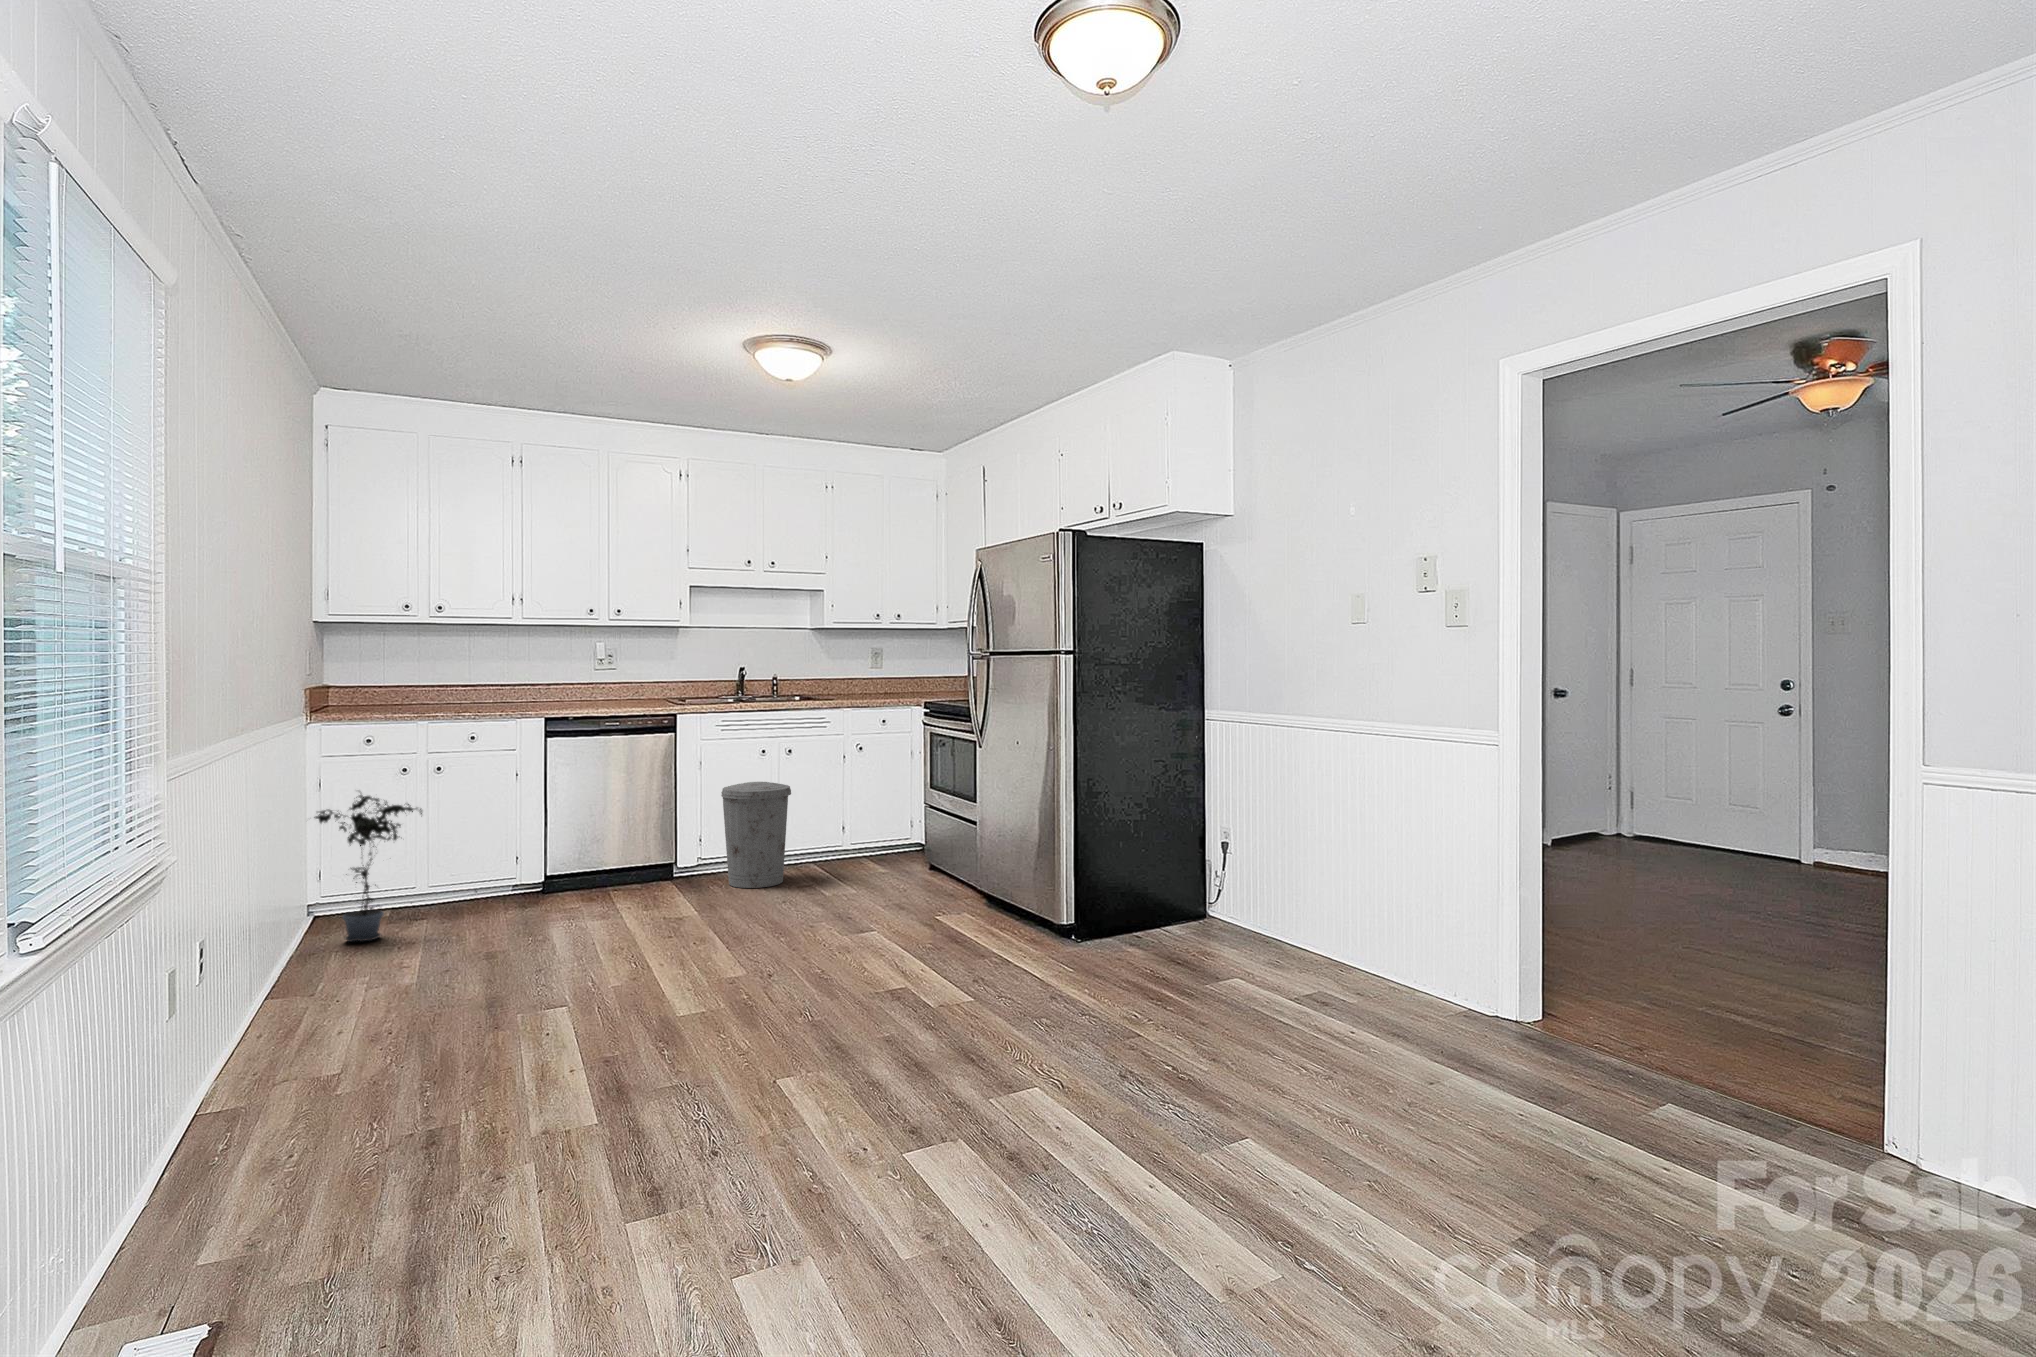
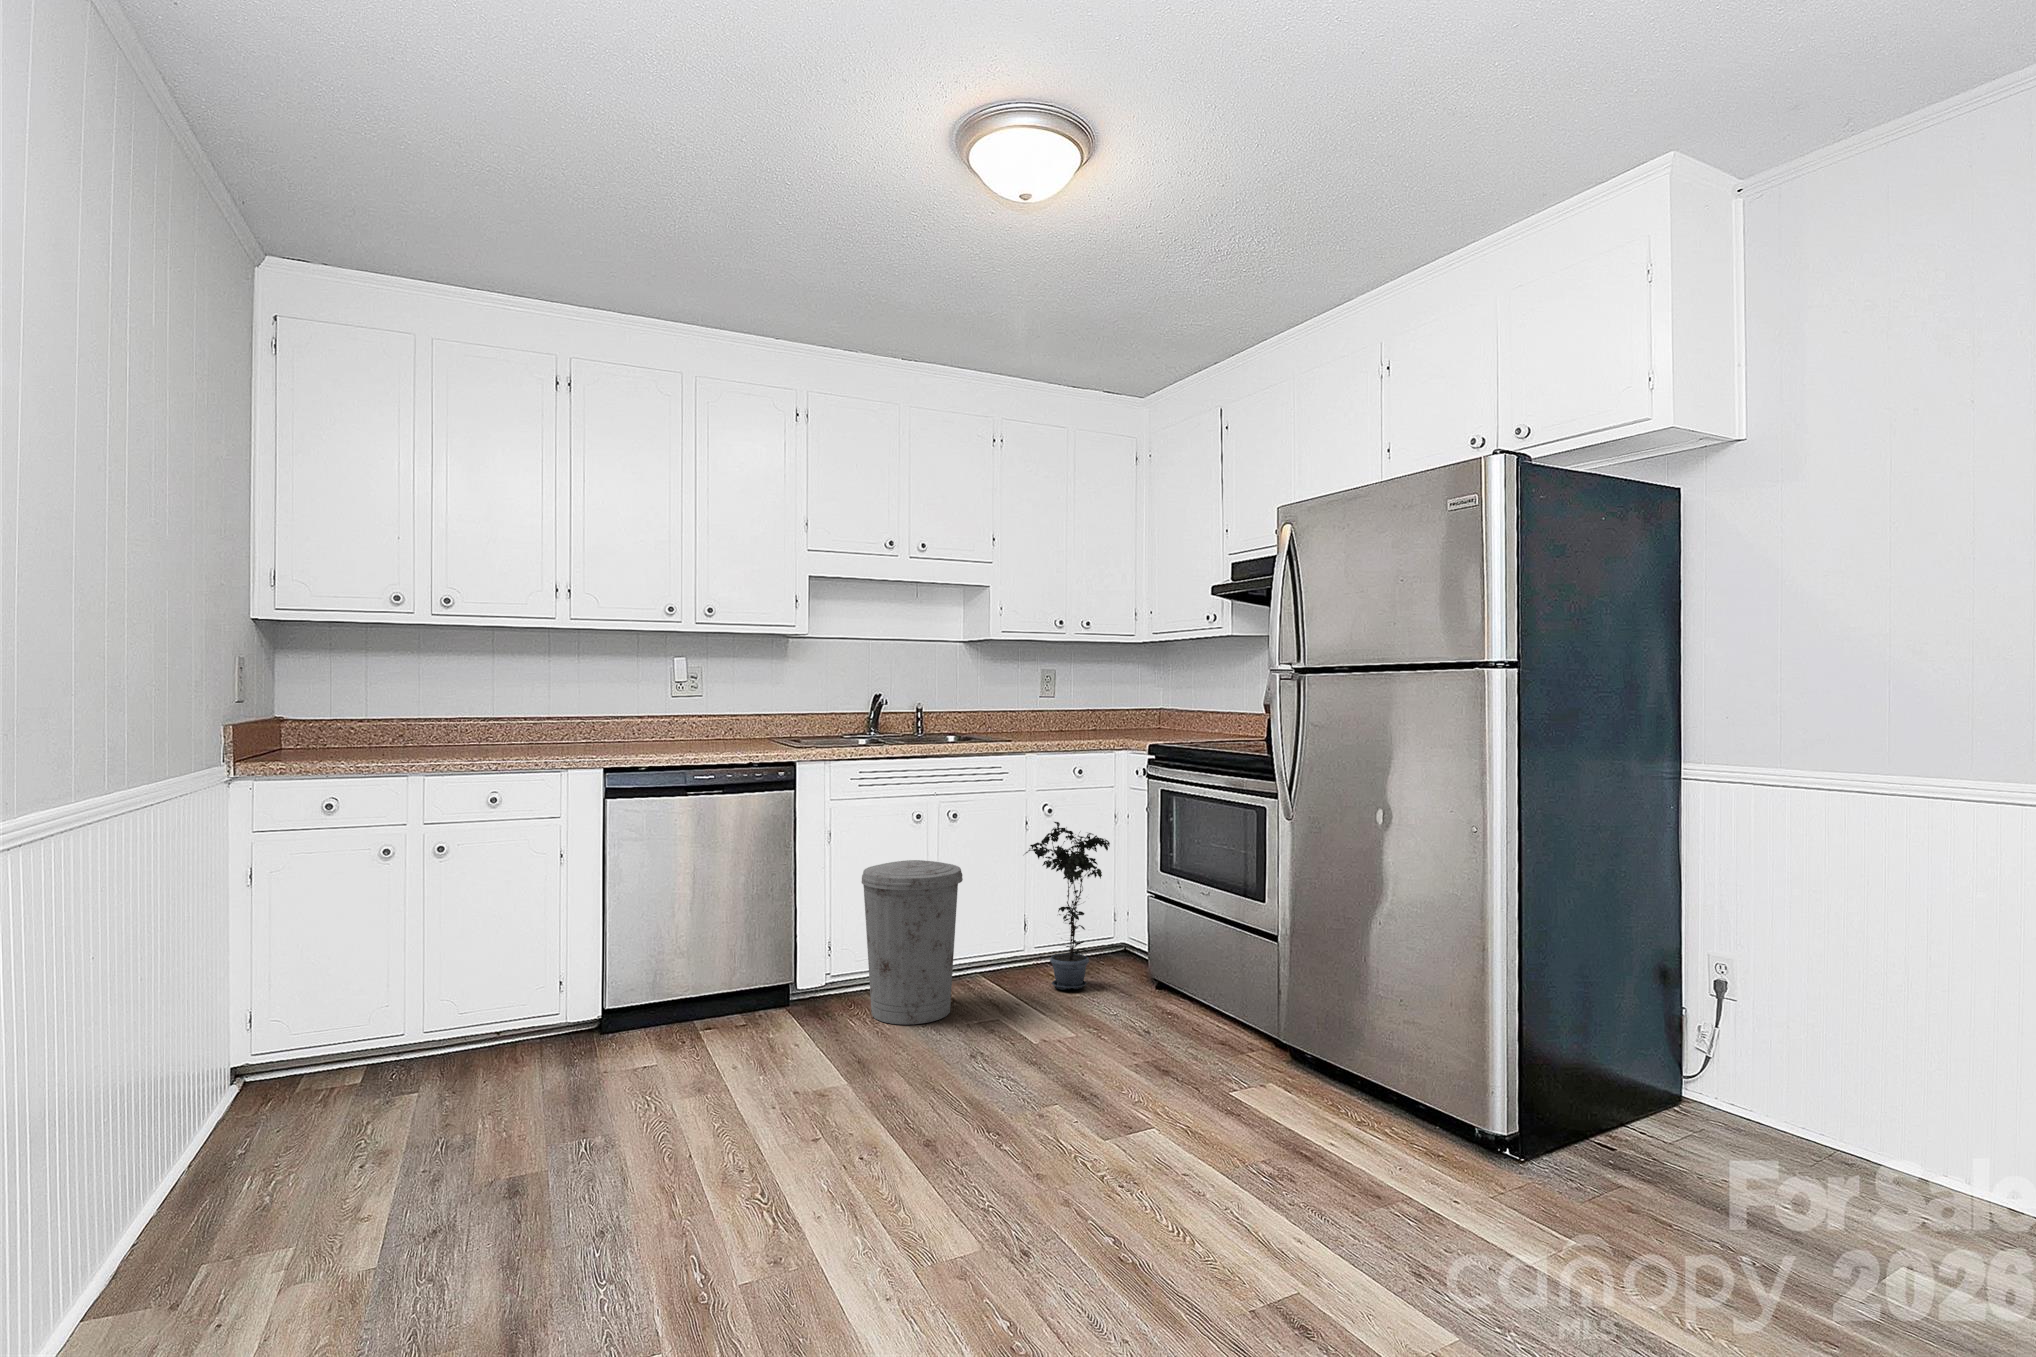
potted plant: present [314,795,422,942] -> present [1025,822,1110,990]

